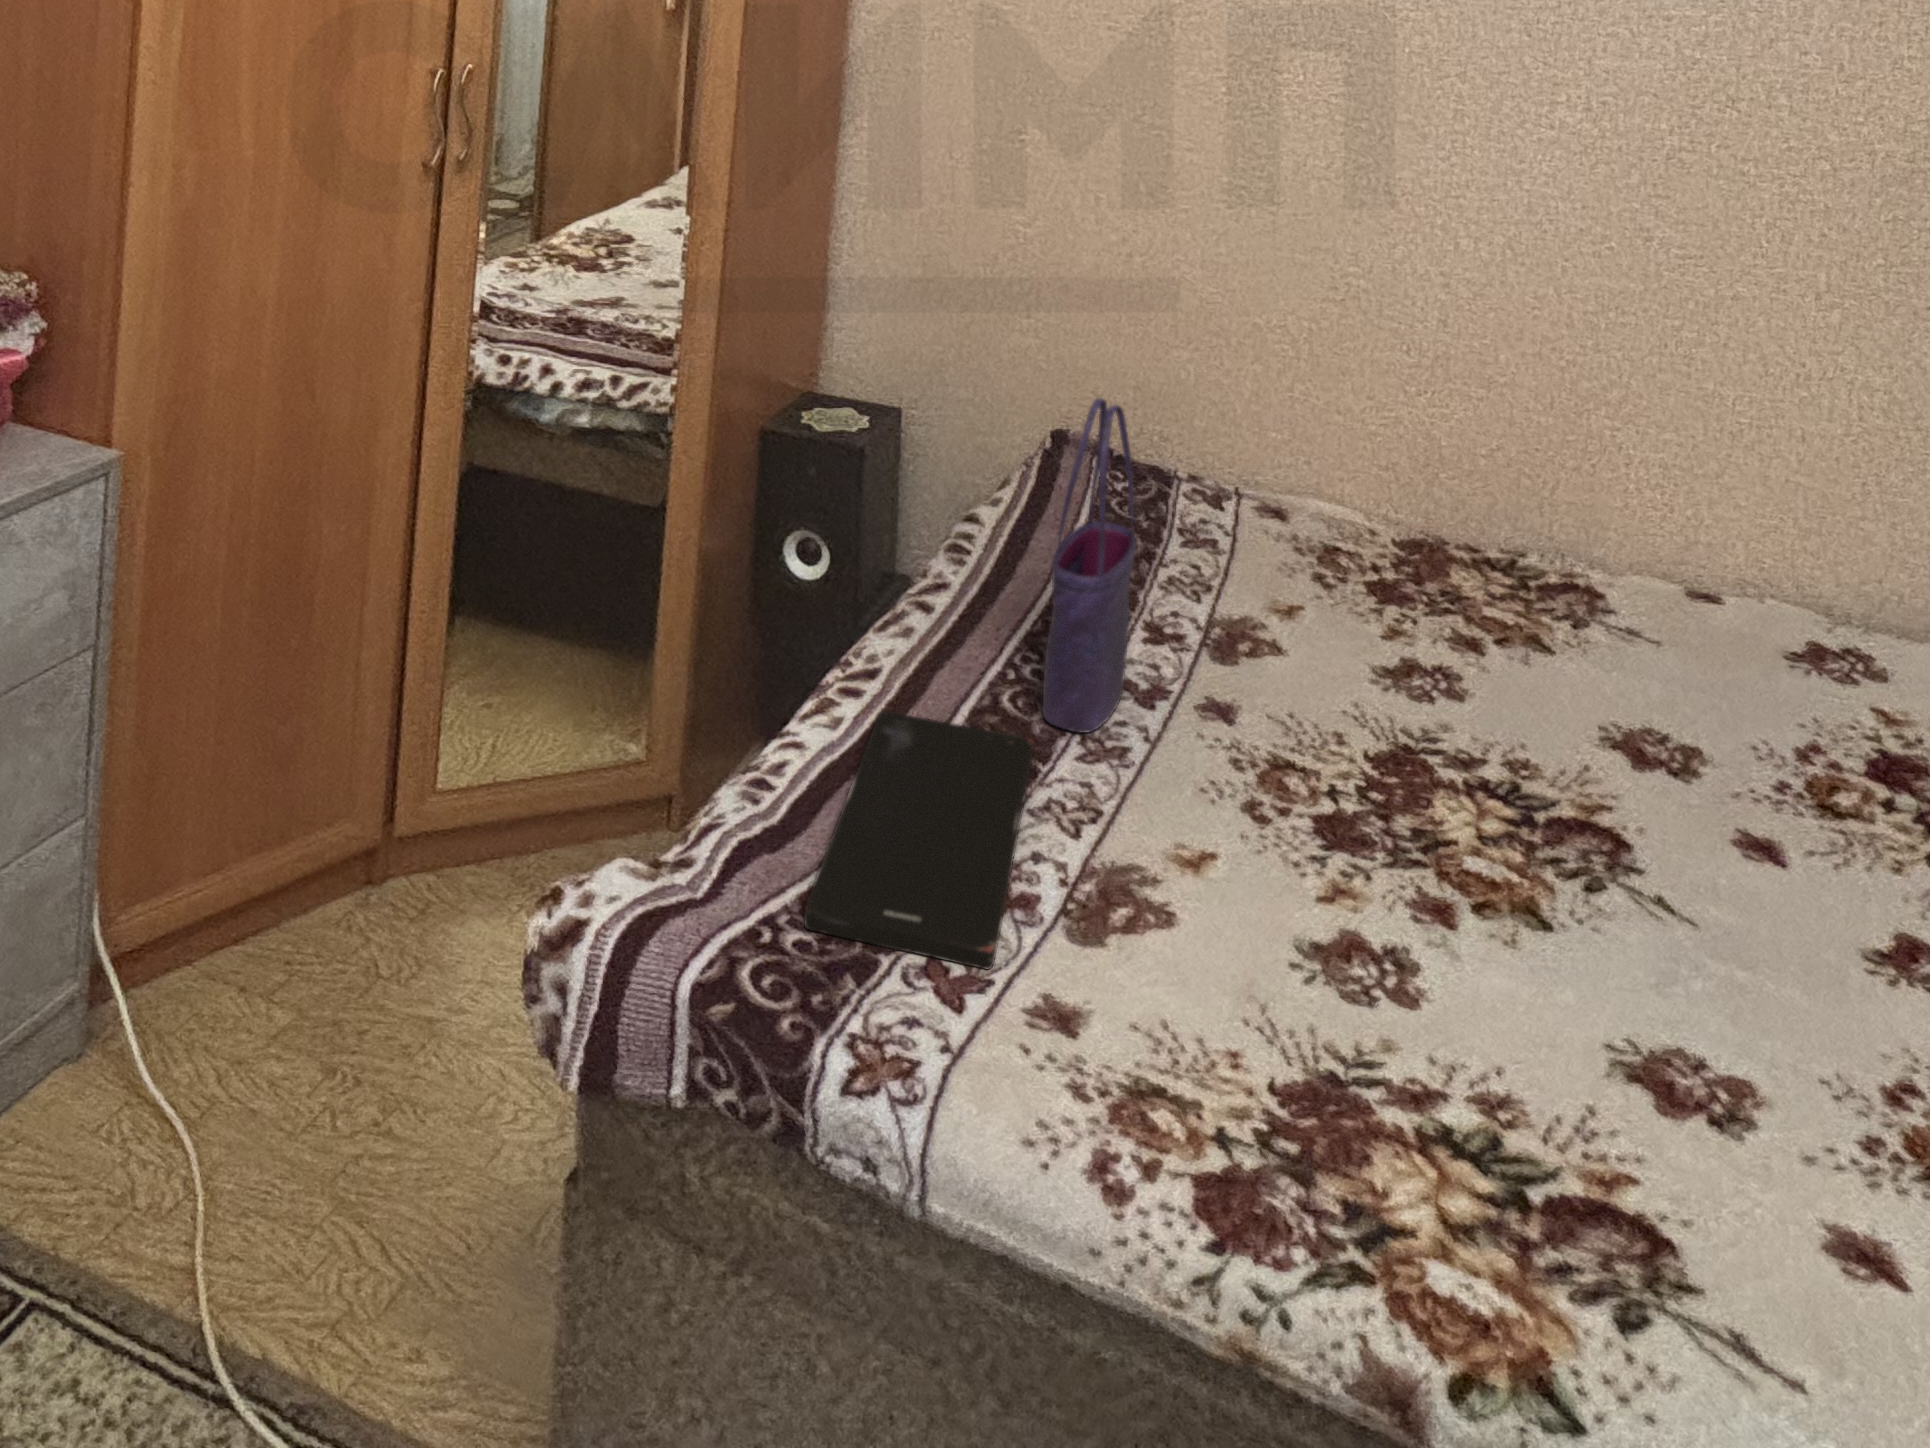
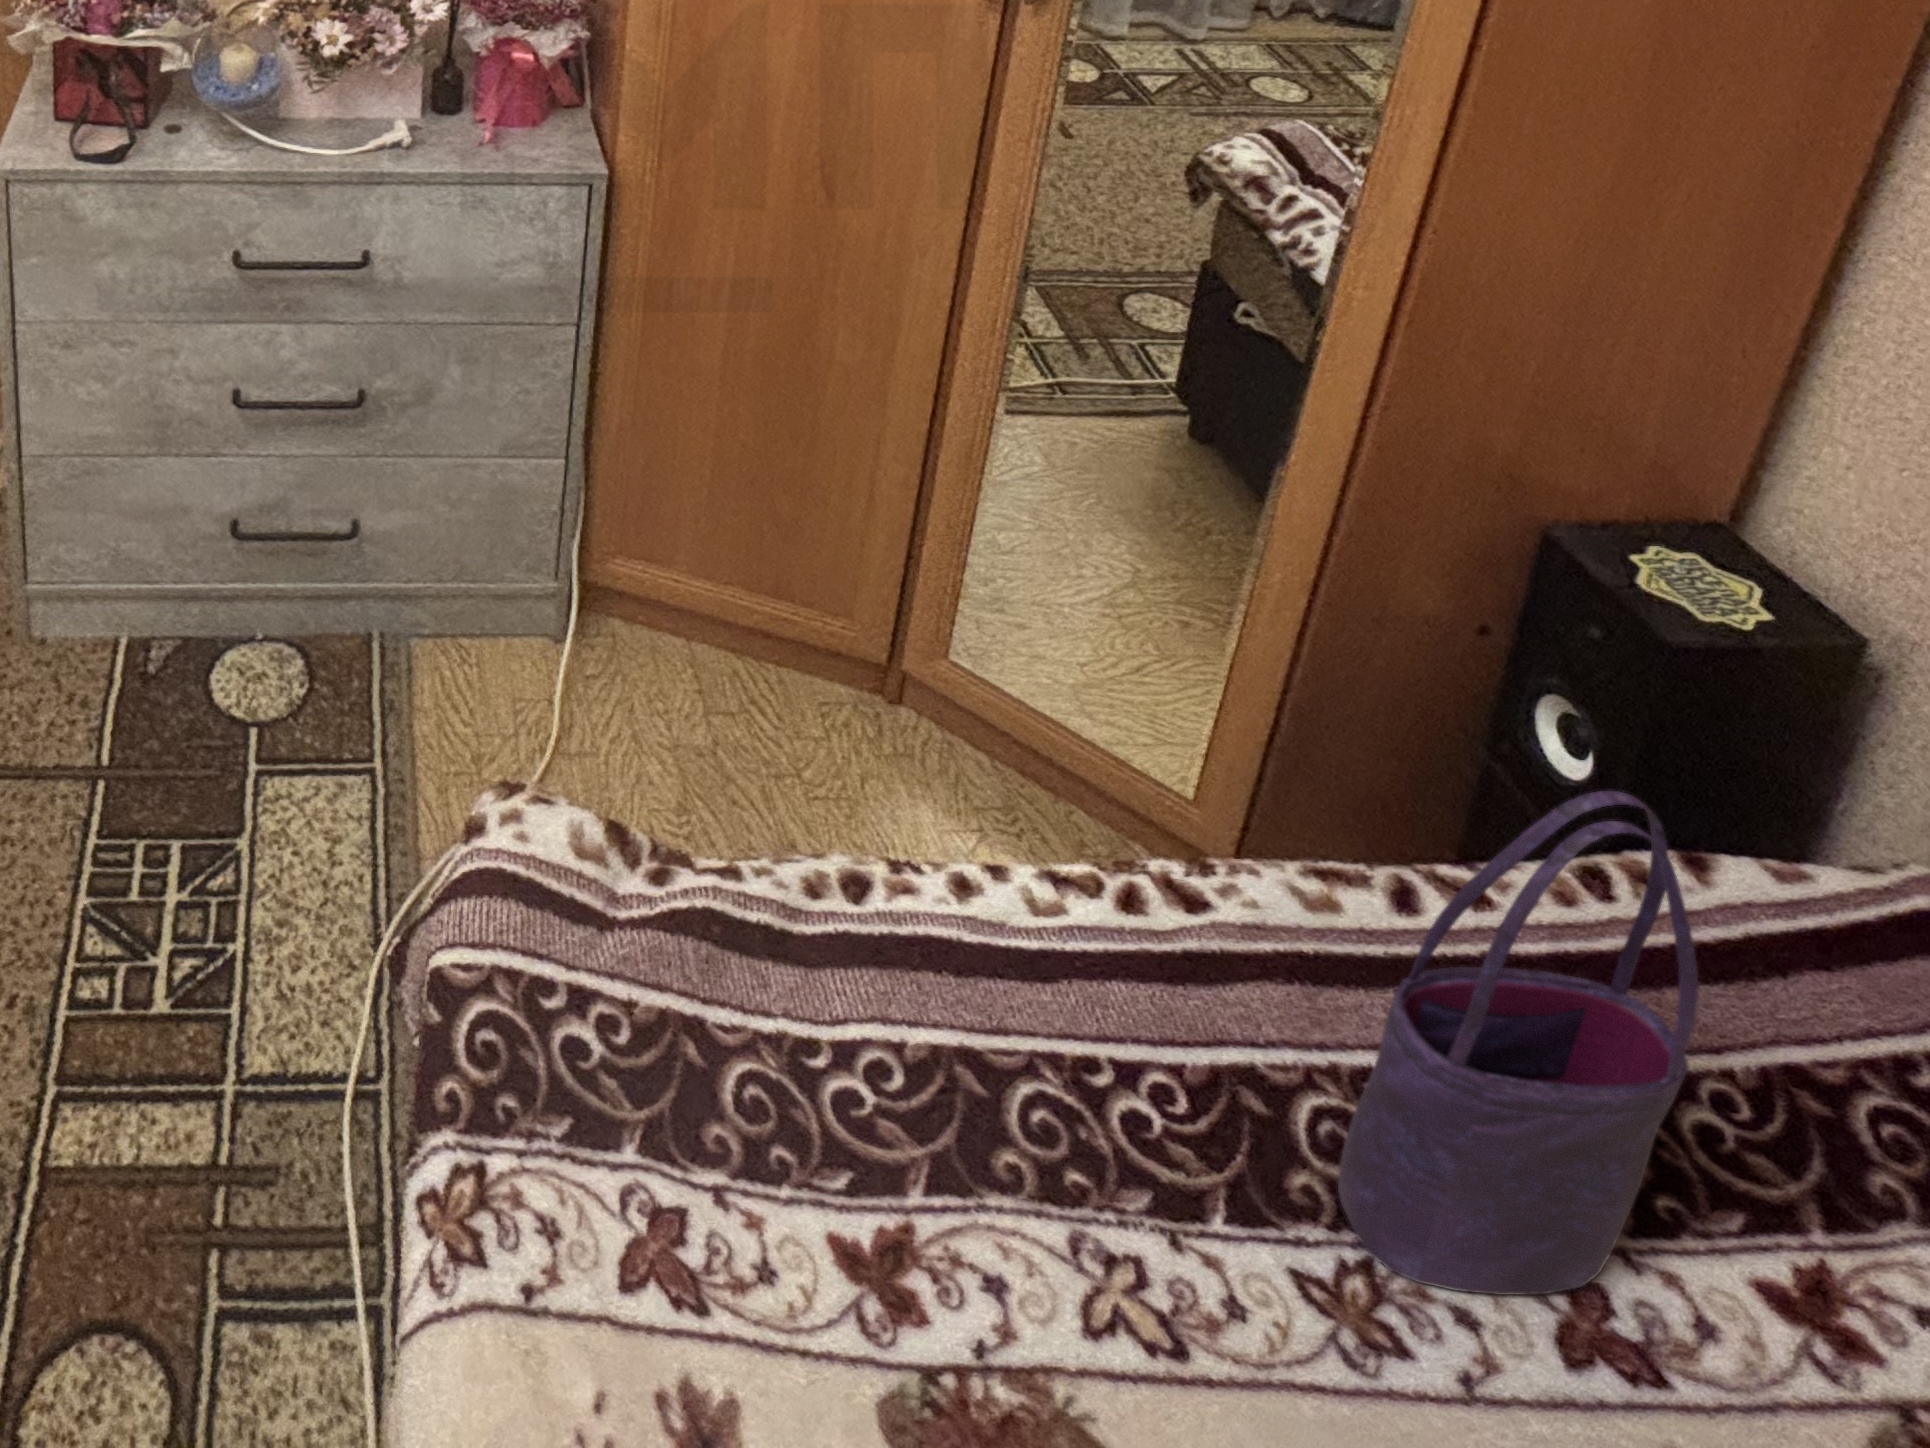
smartphone: present [804,711,1034,969] -> none [648,942,1246,1306]

